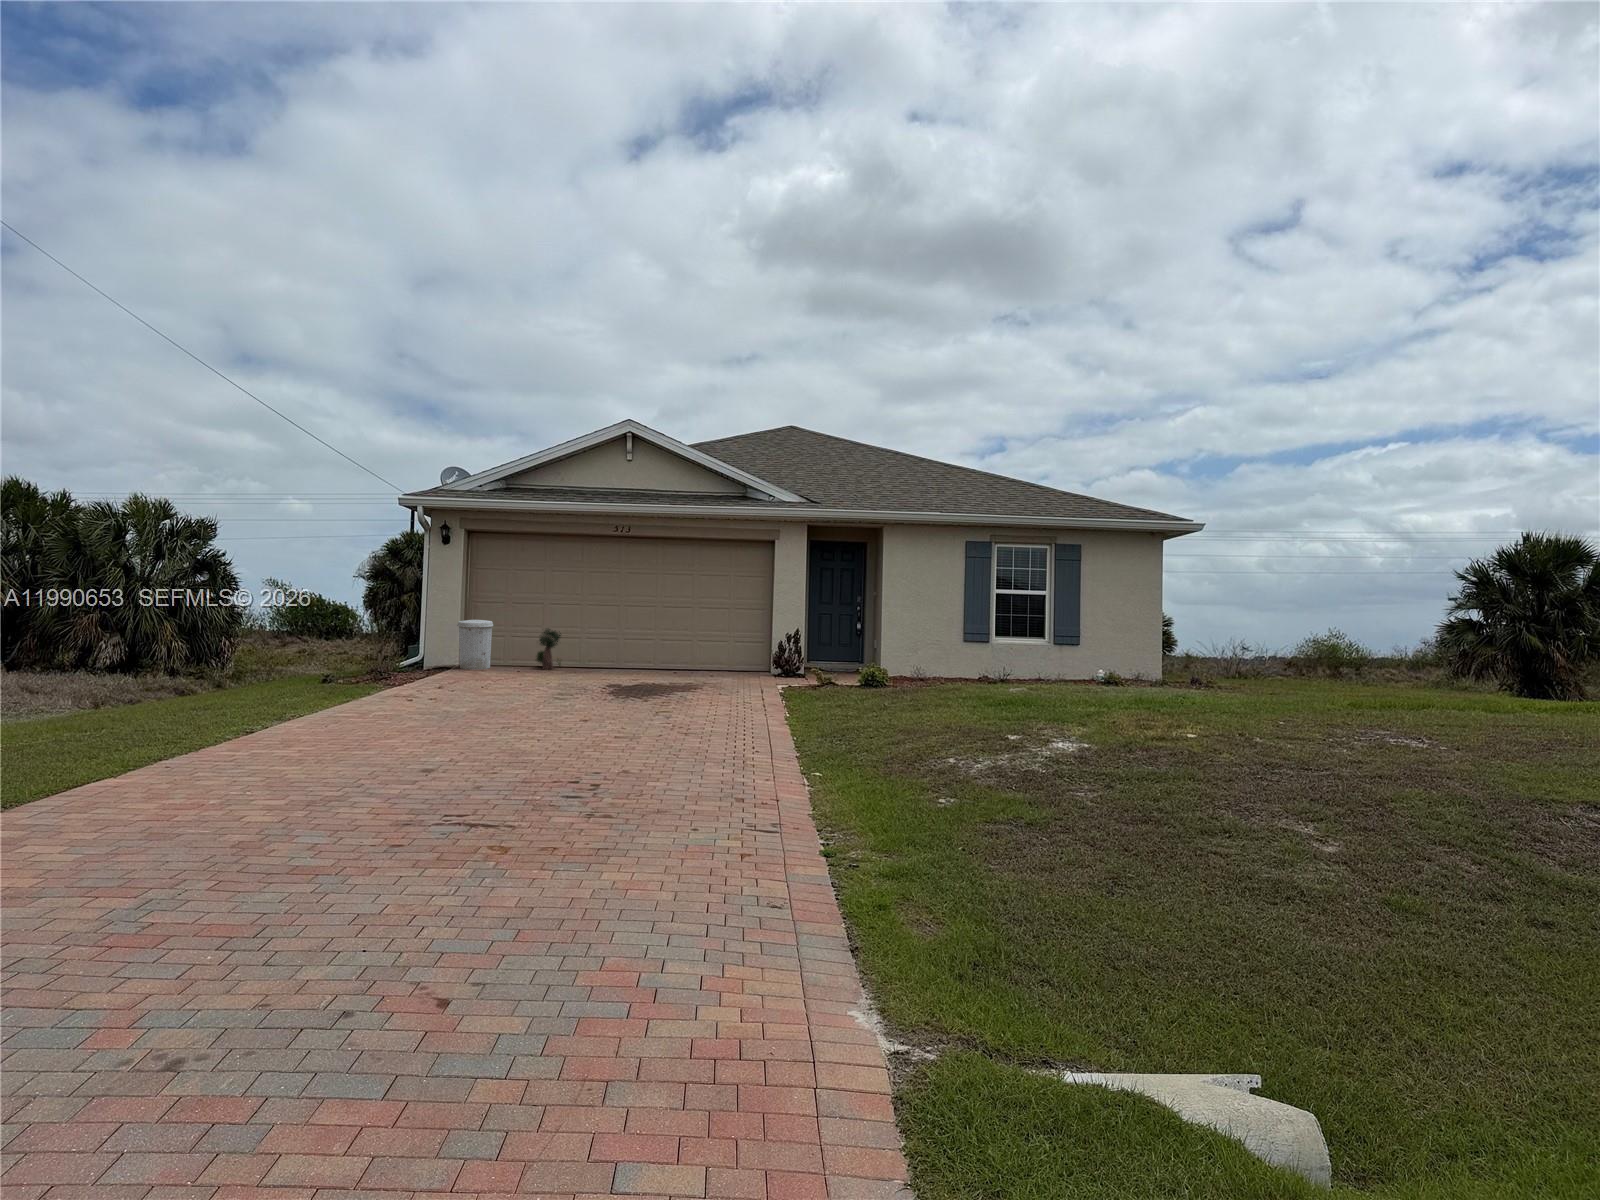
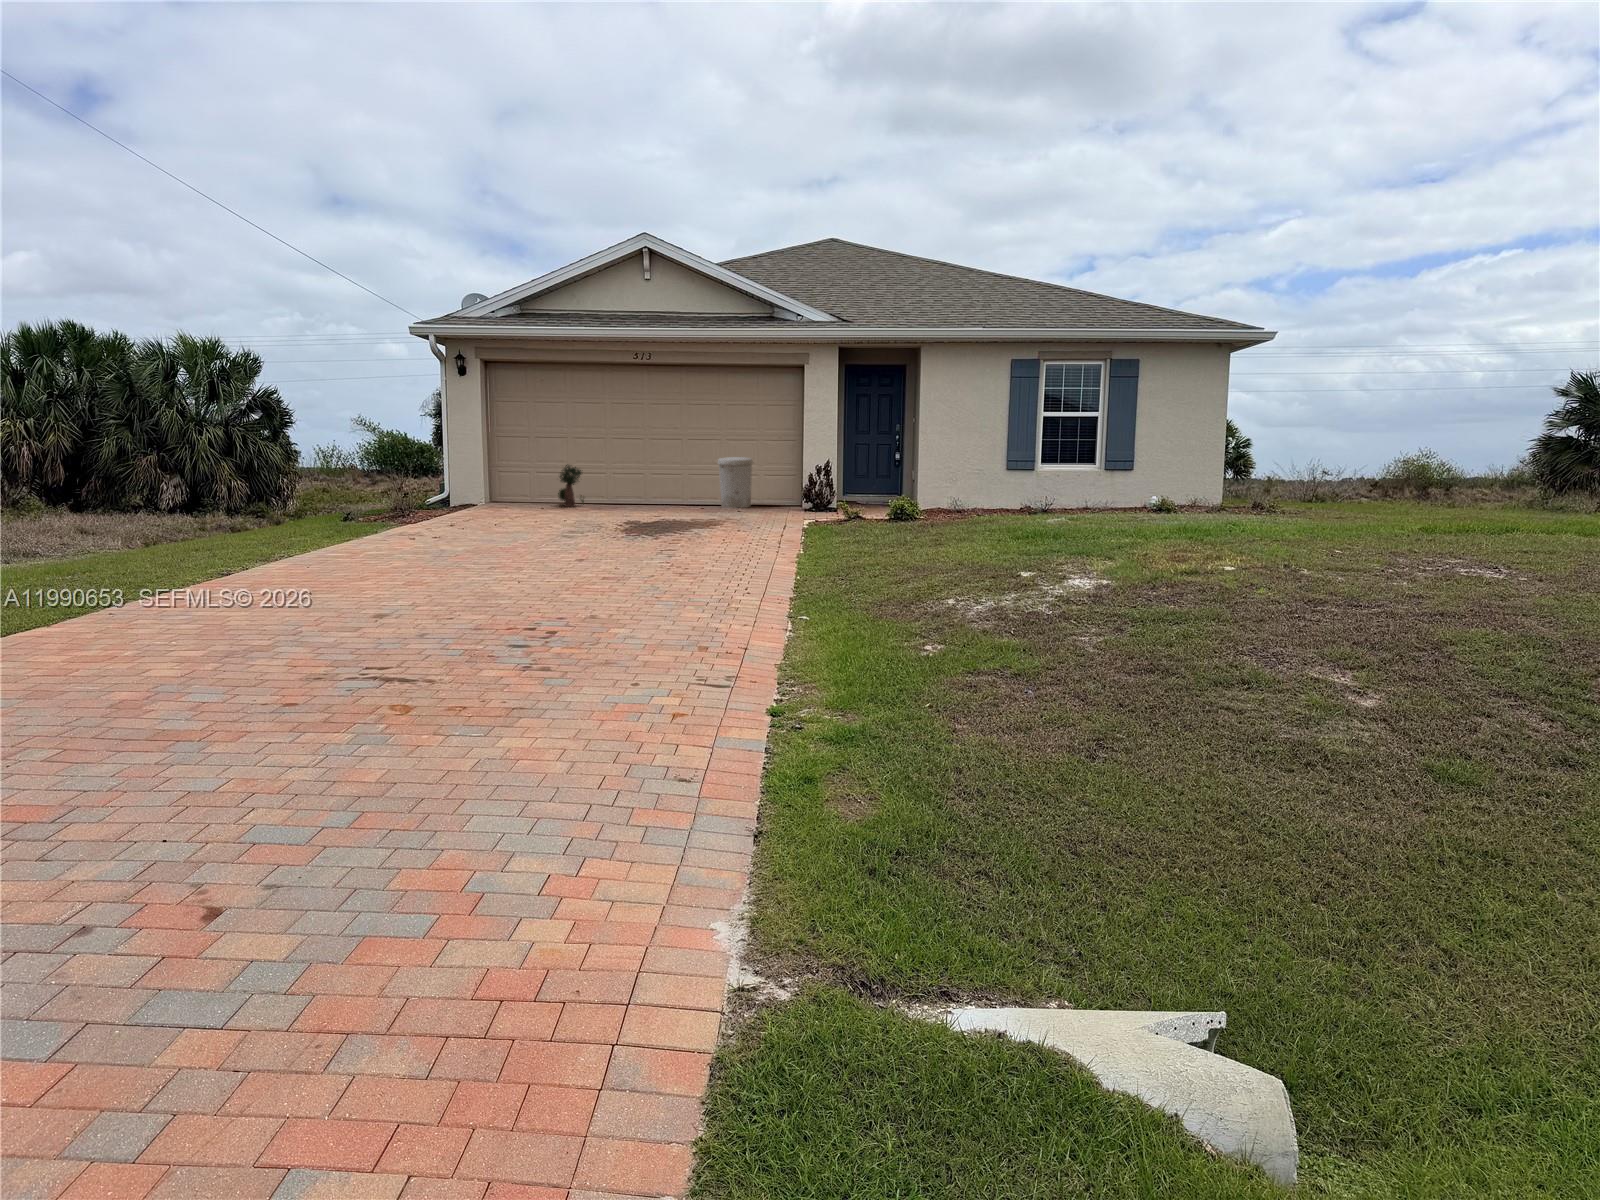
trash can: present [457,620,493,669] -> present [718,457,753,508]

